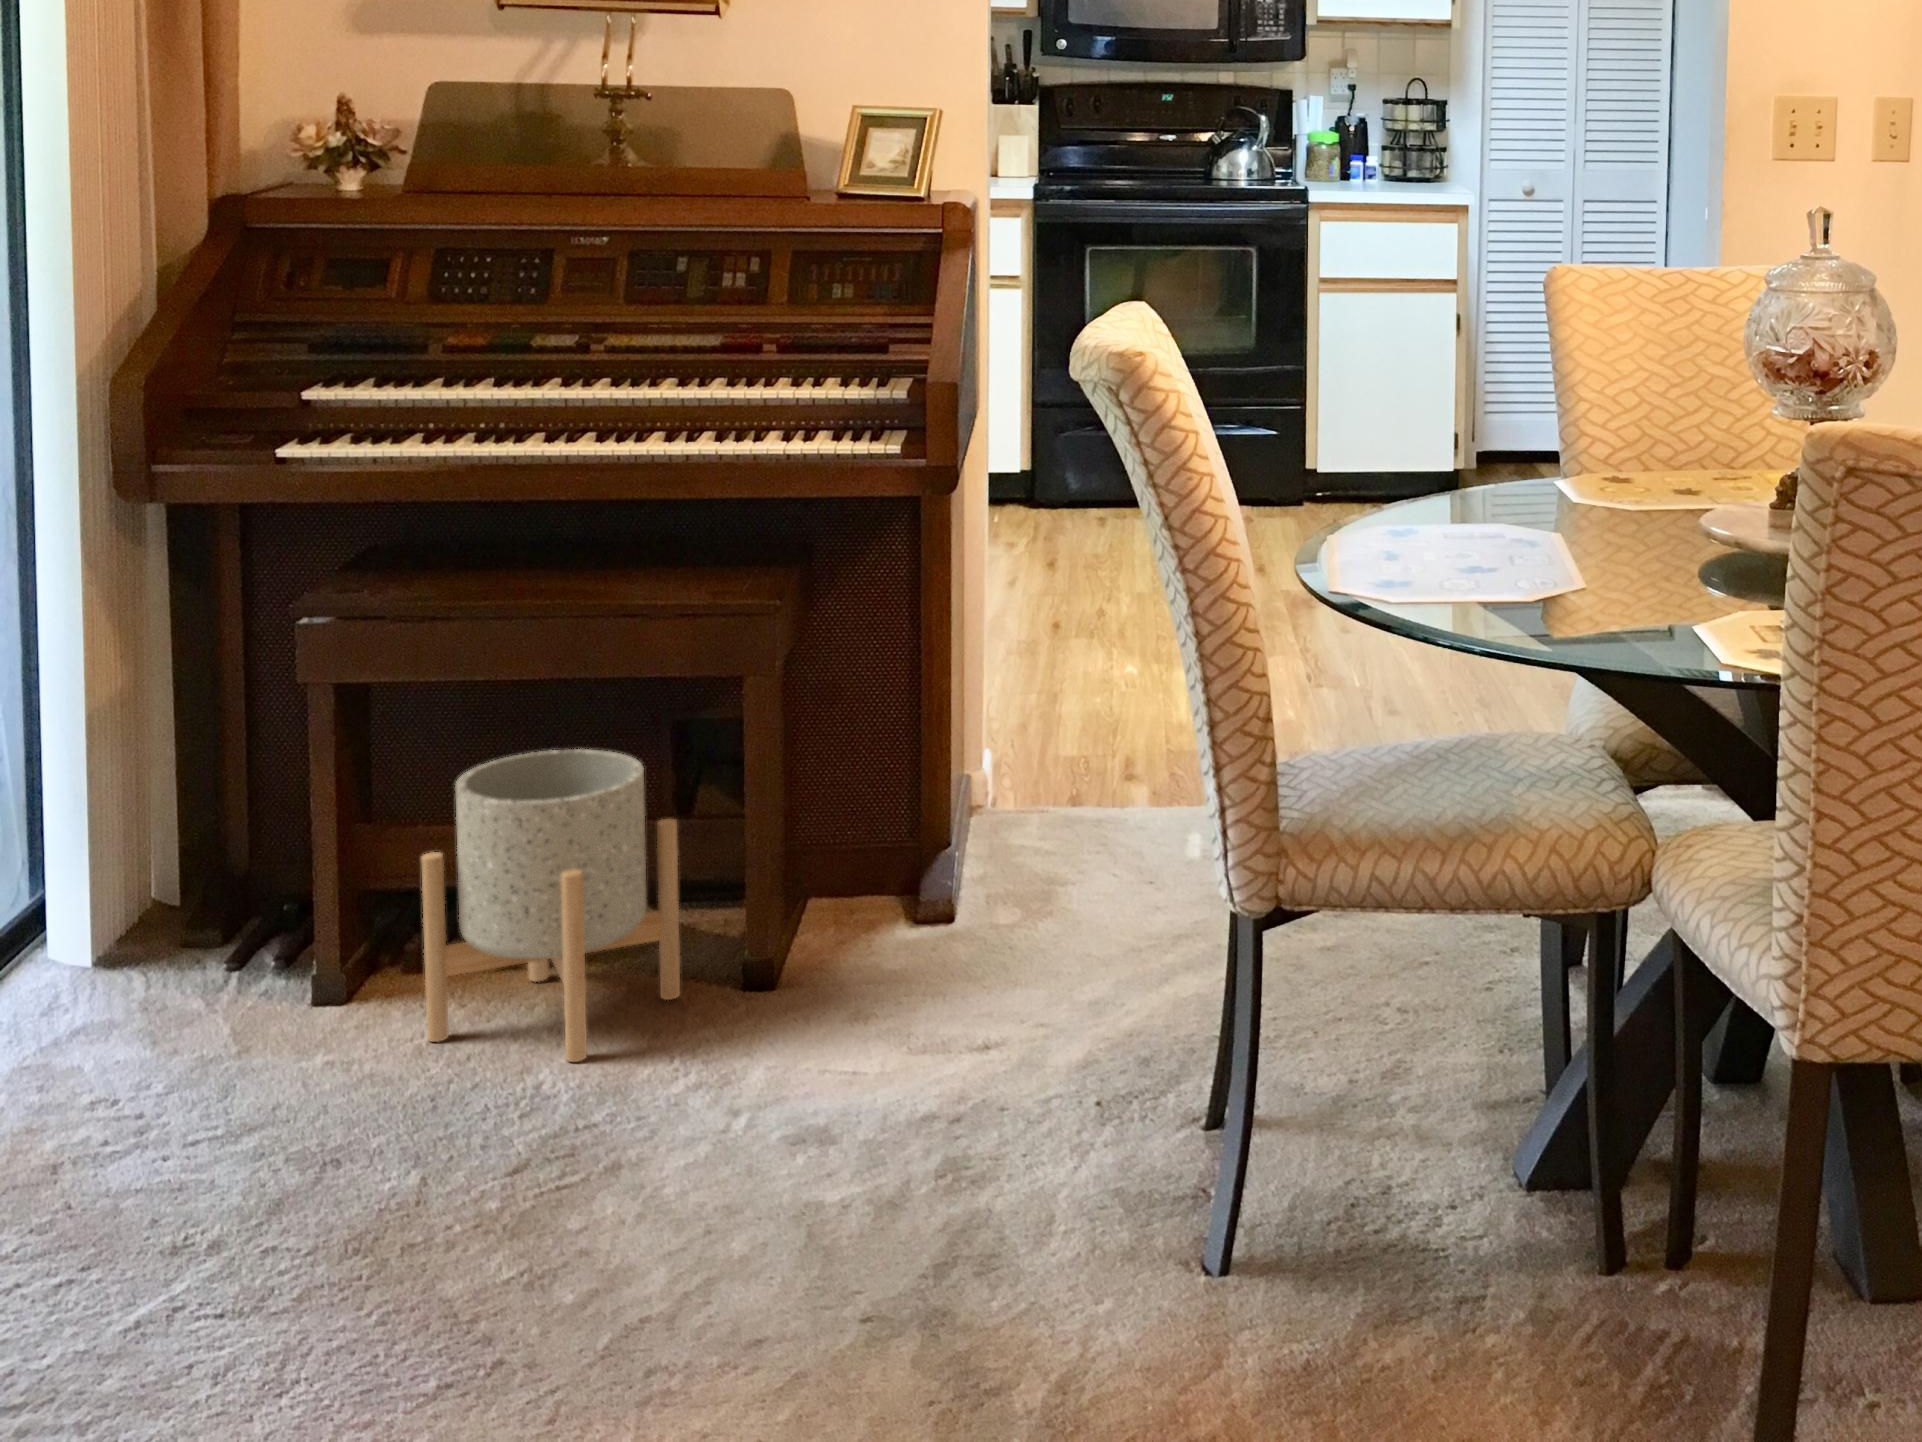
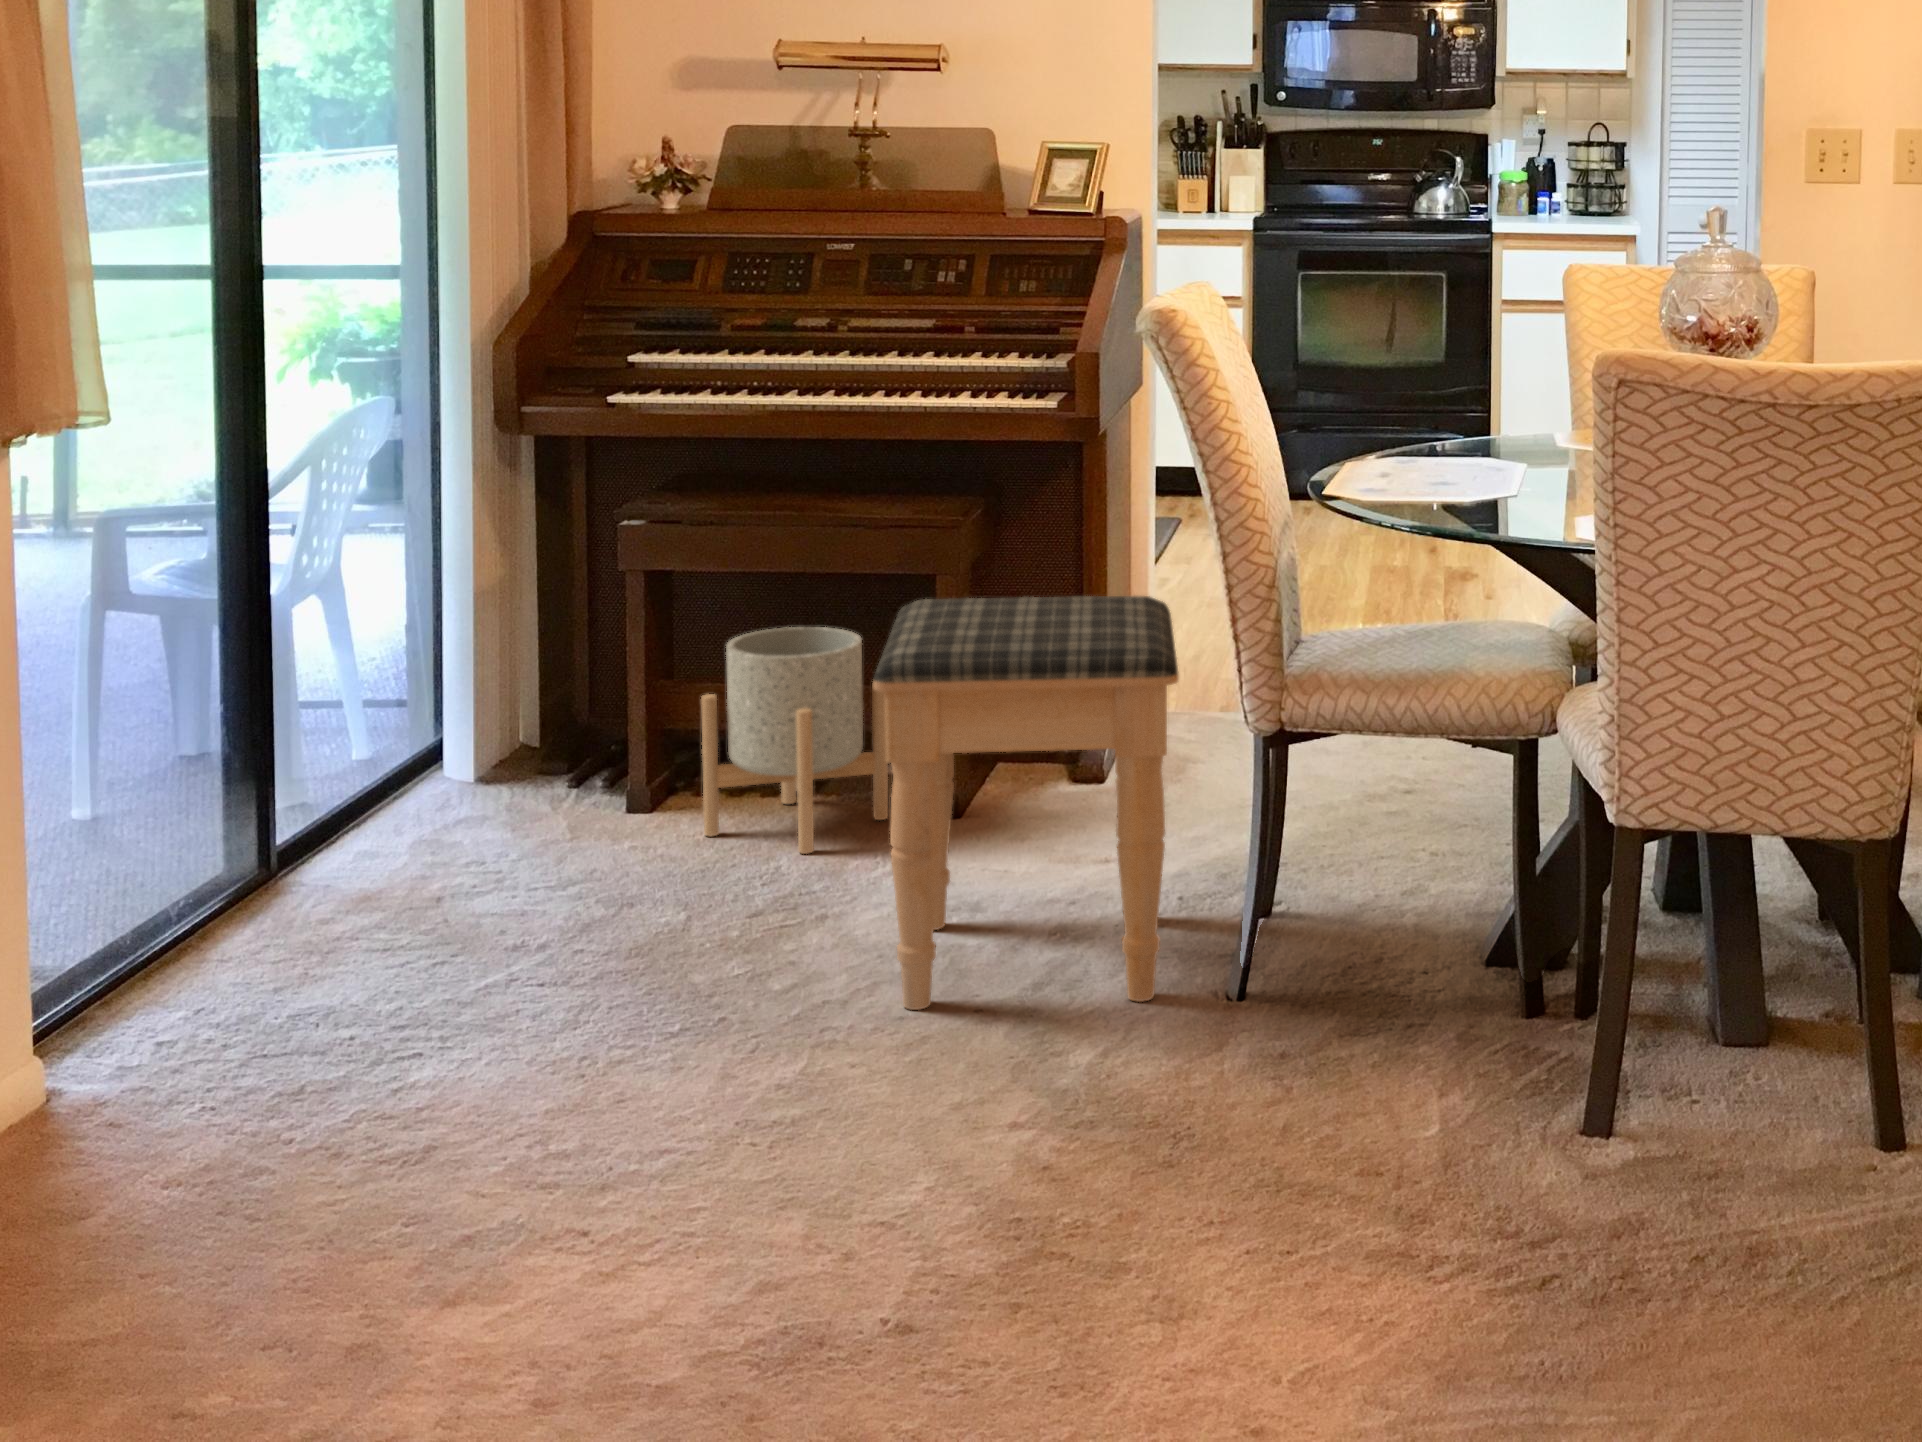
footstool: none [721,718,1147,1323] -> present [873,596,1179,1010]

